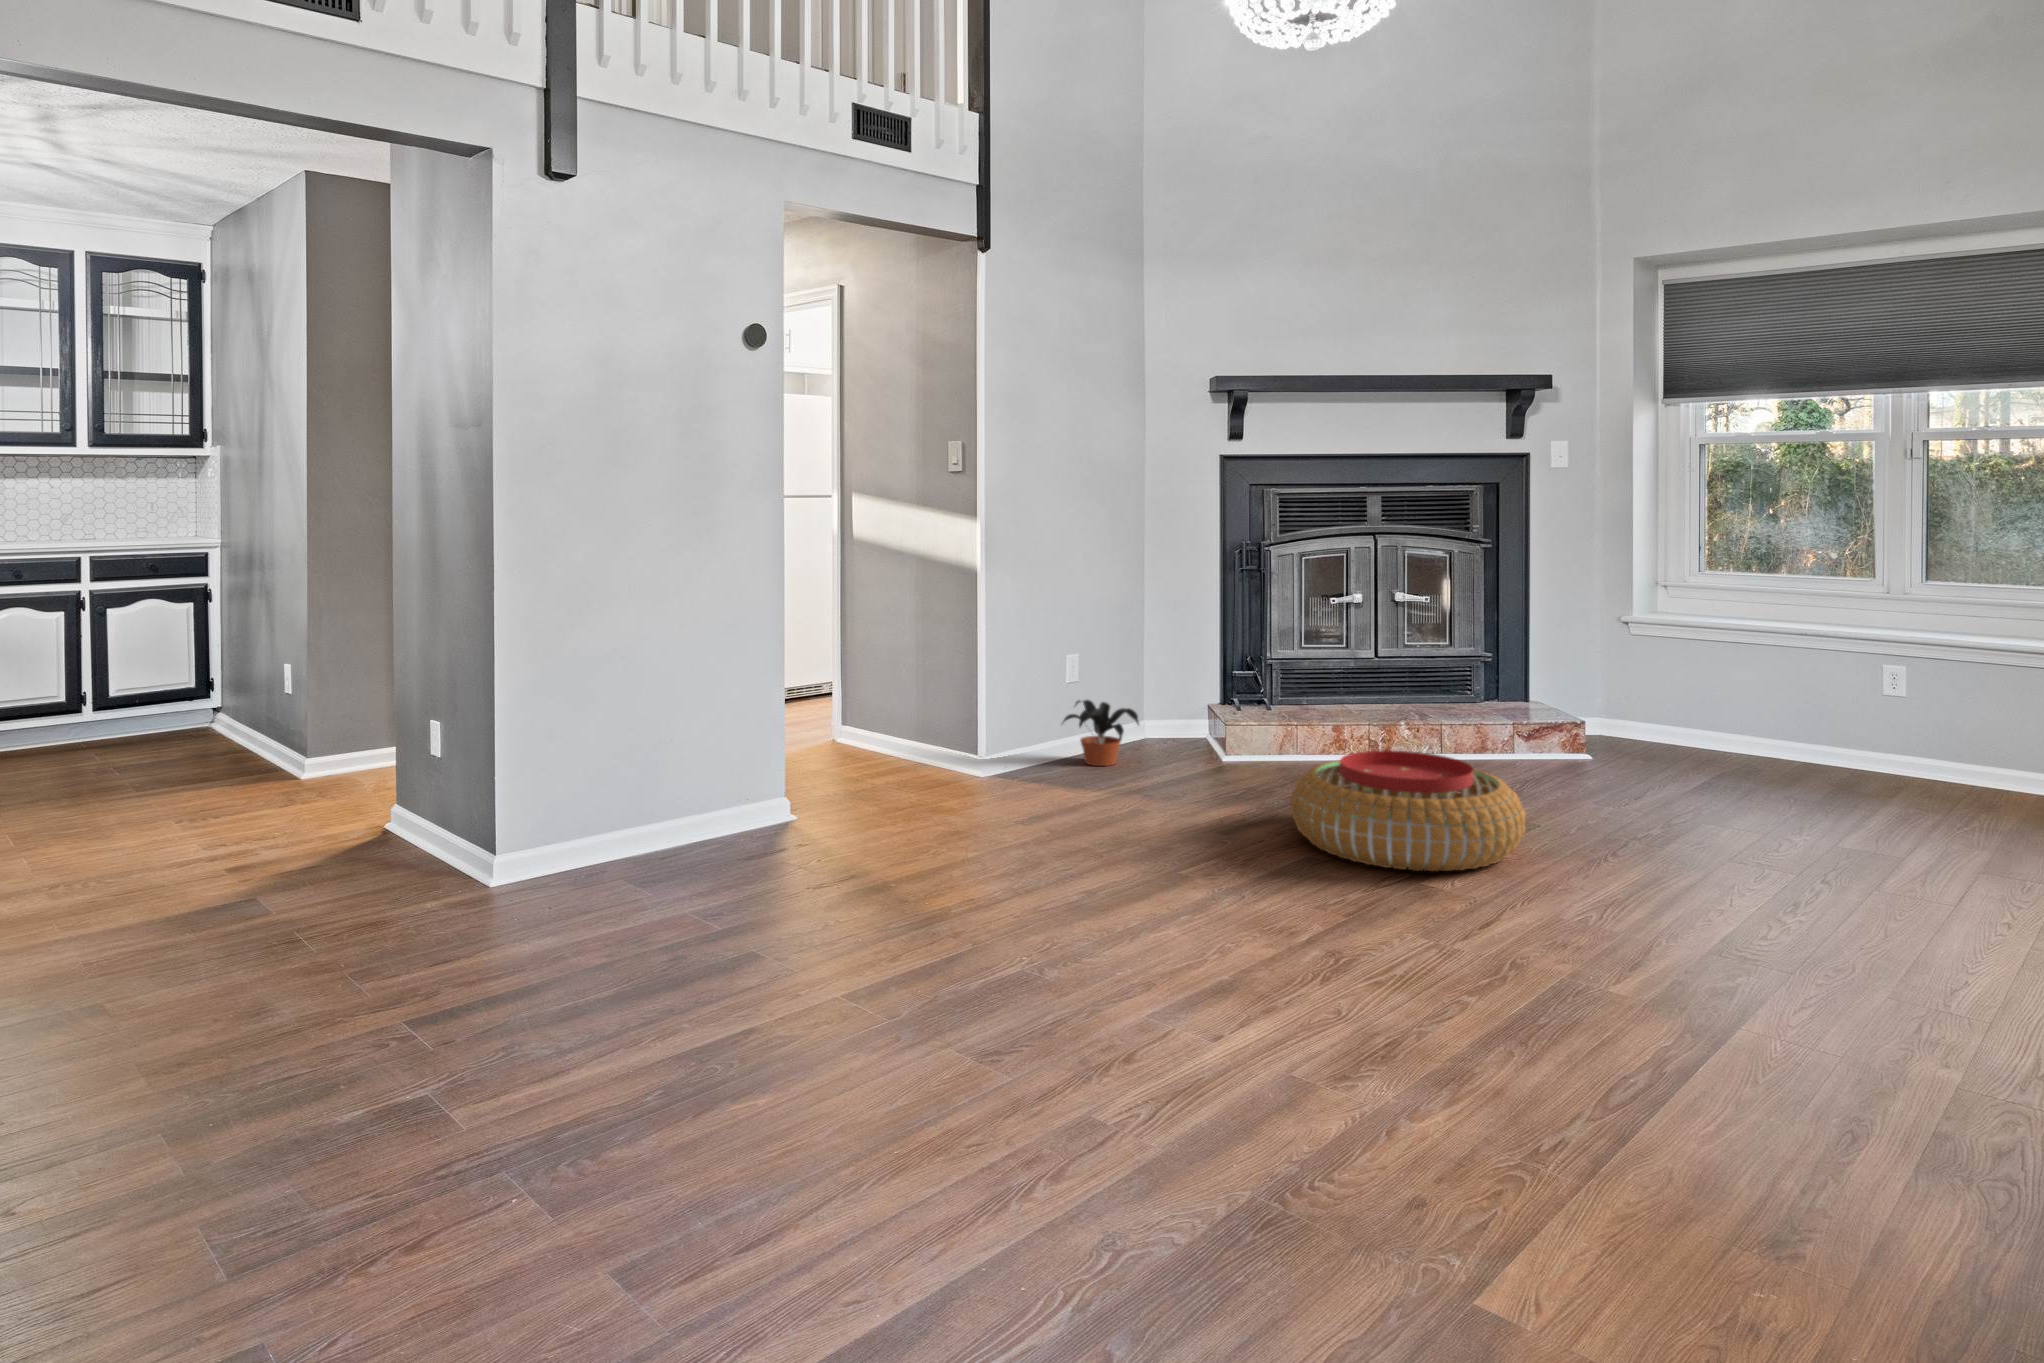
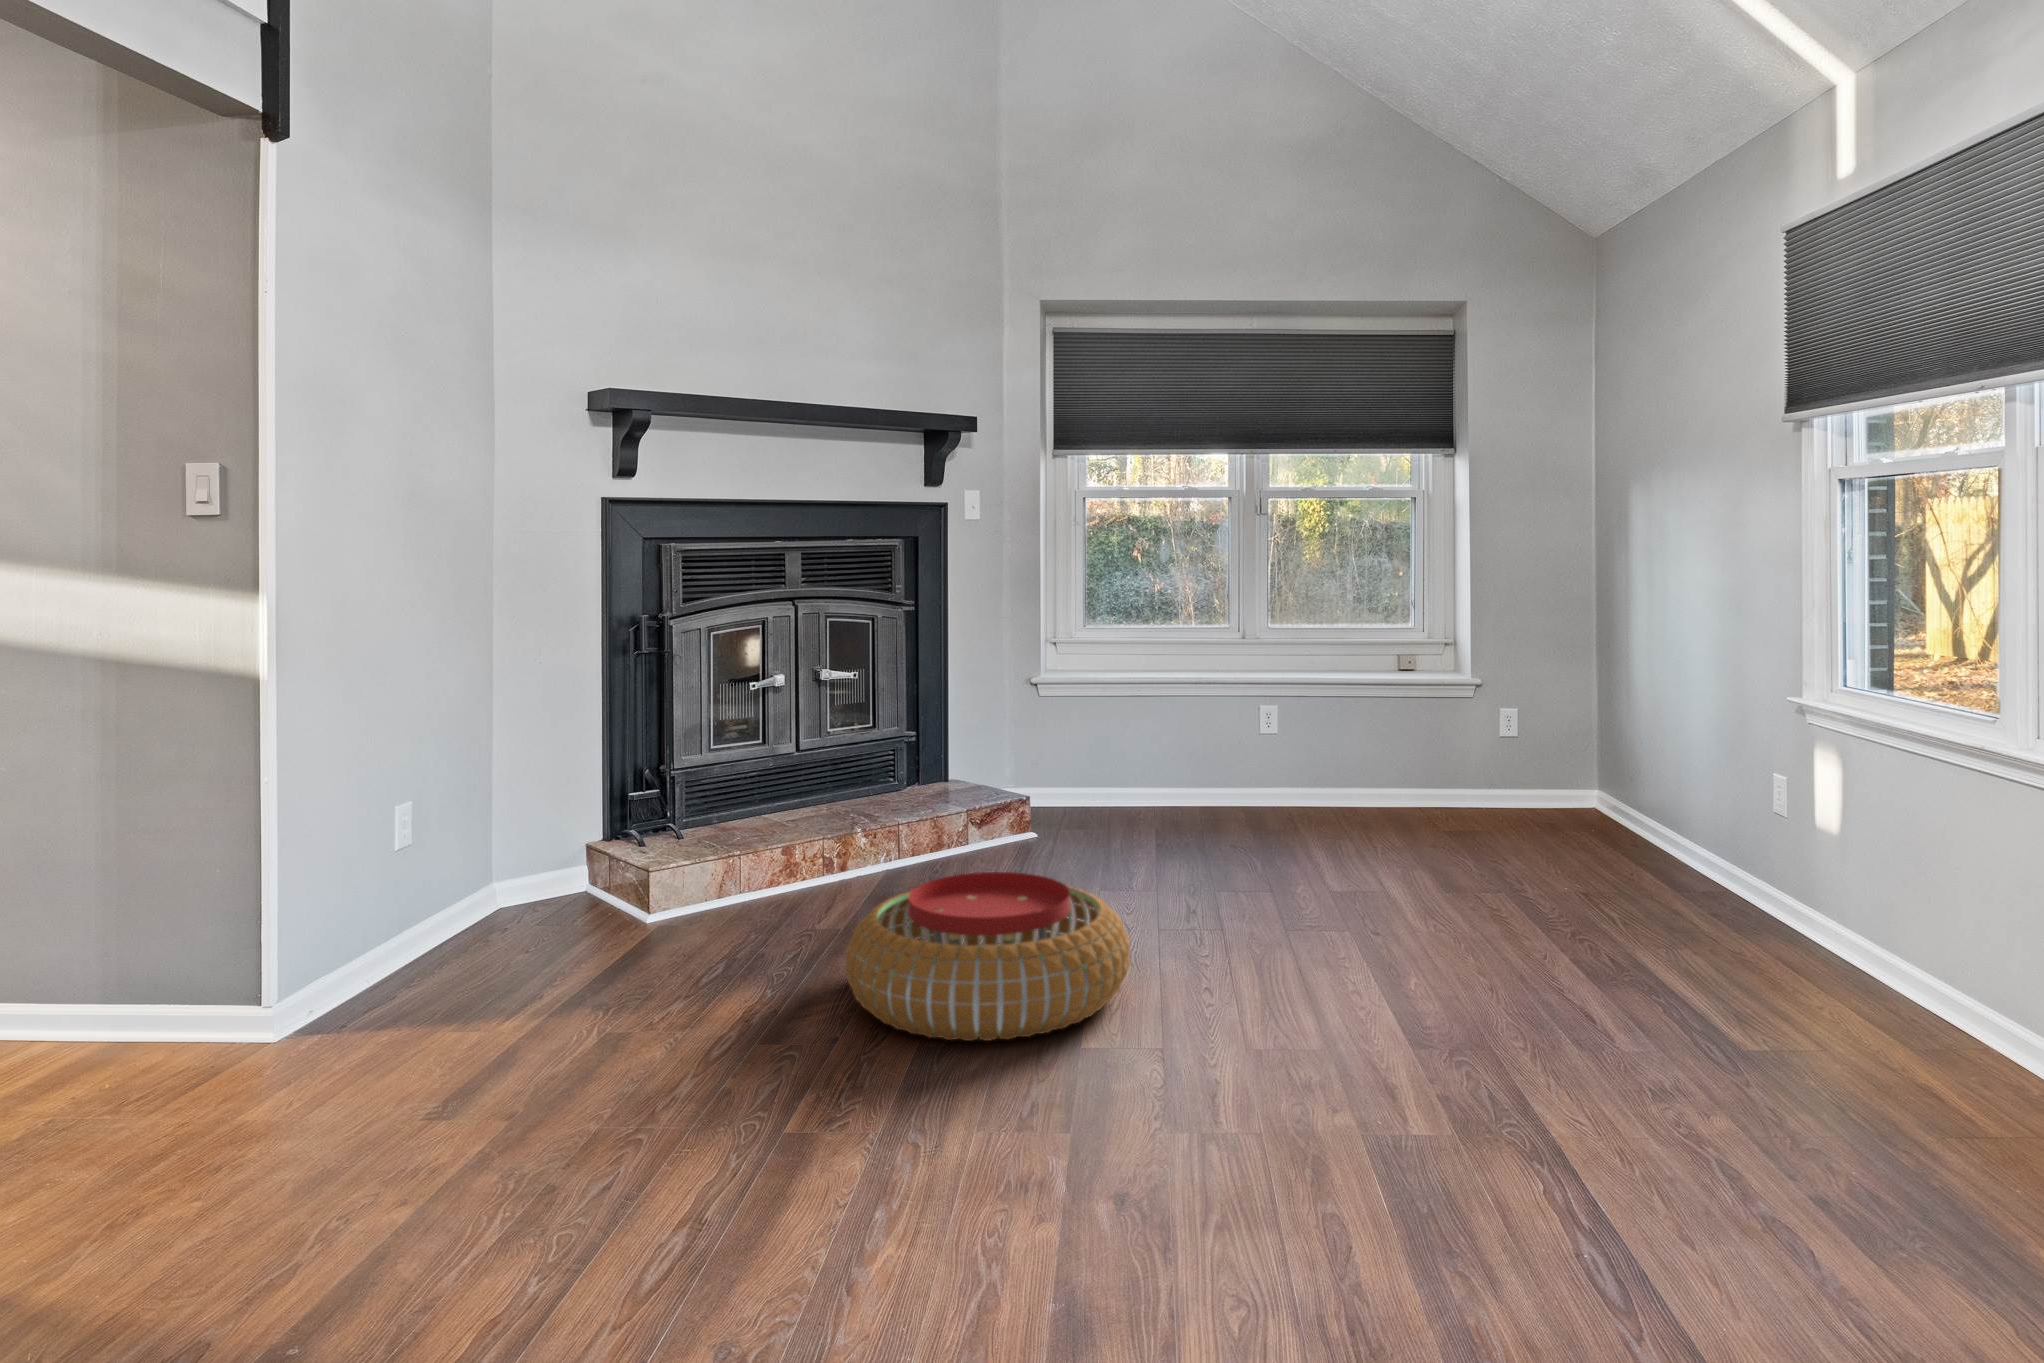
potted plant: present [1064,700,1139,766] -> none [399,870,539,974]

